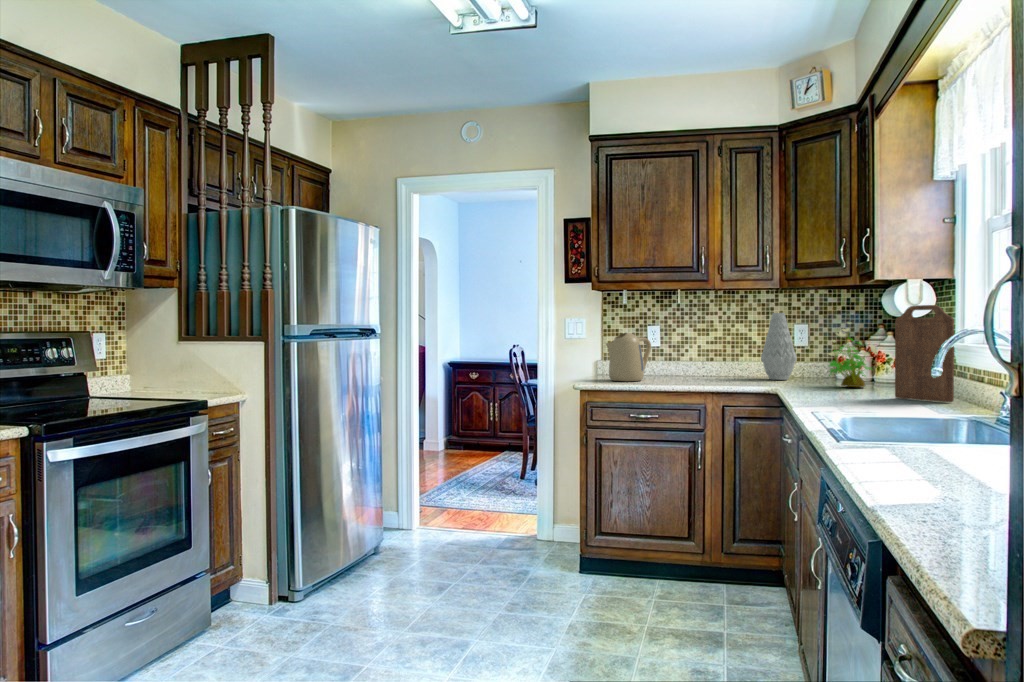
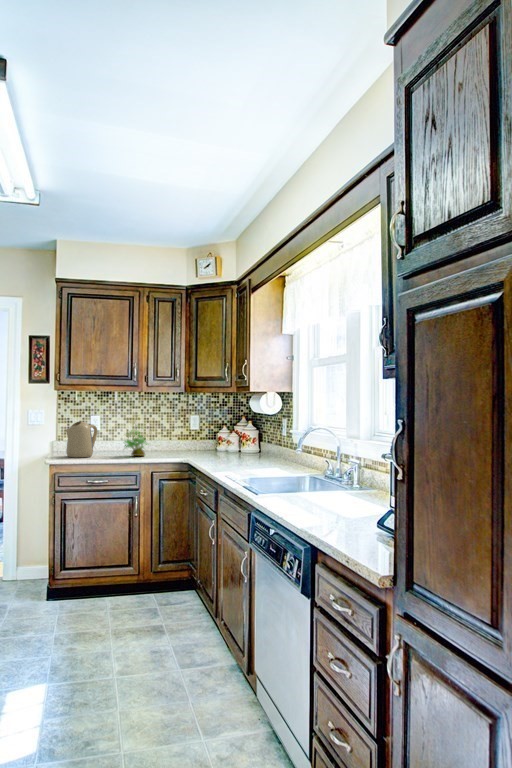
cutting board: present [895,305,954,402] -> none [258,408,289,465]
vase: present [761,313,797,380] -> none [171,408,194,453]
potted plant: present [829,323,878,387] -> present [125,420,152,456]

